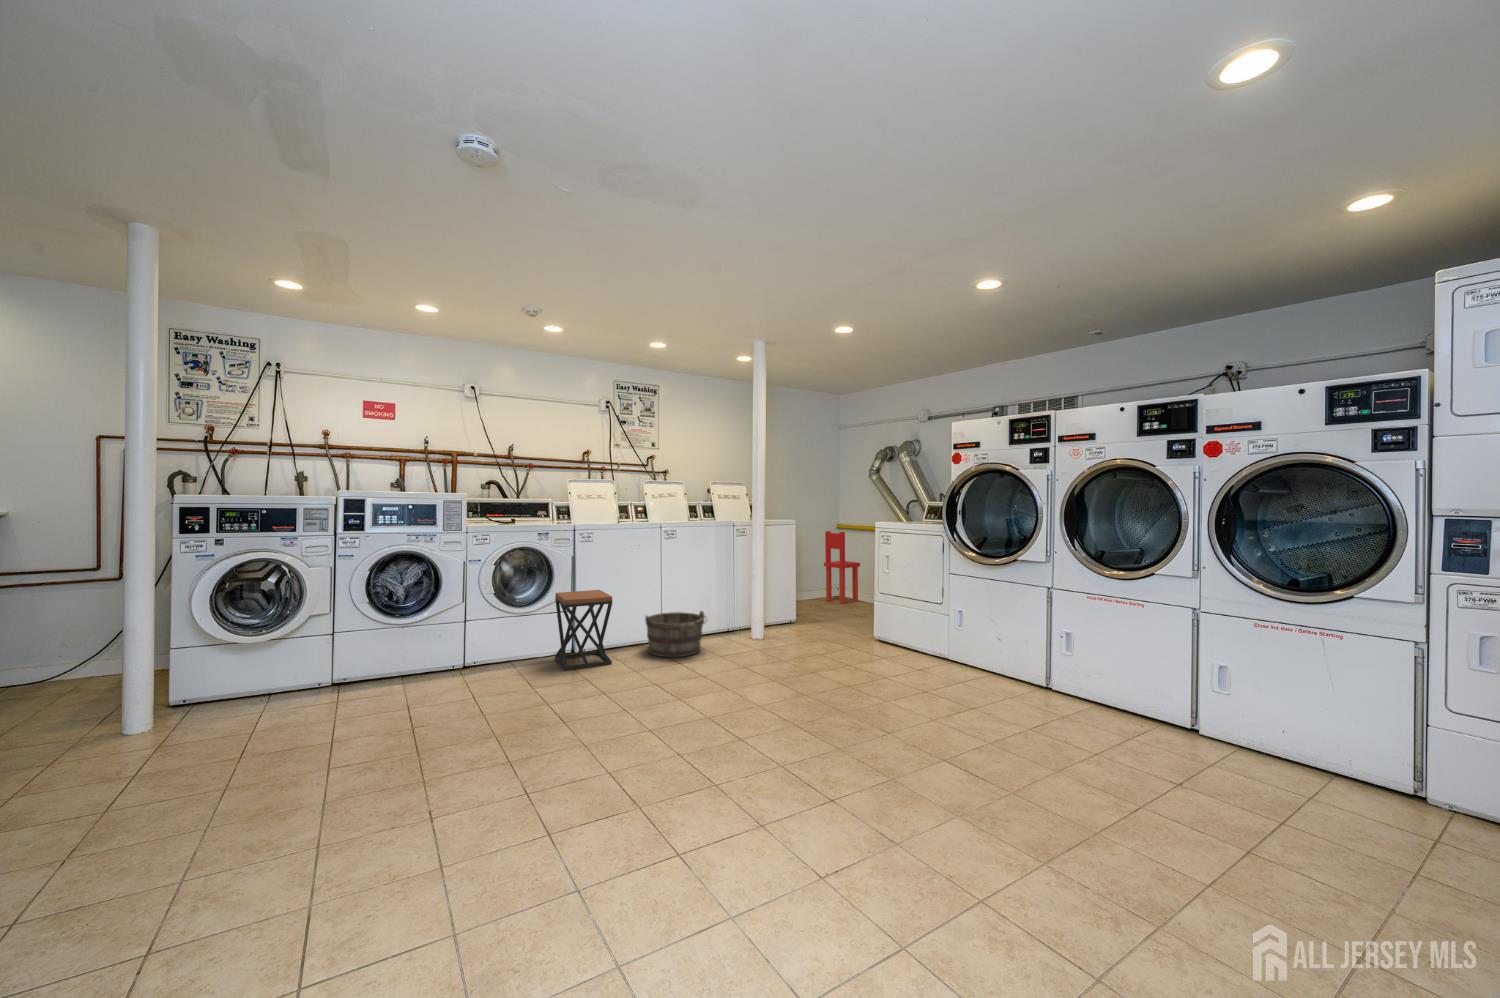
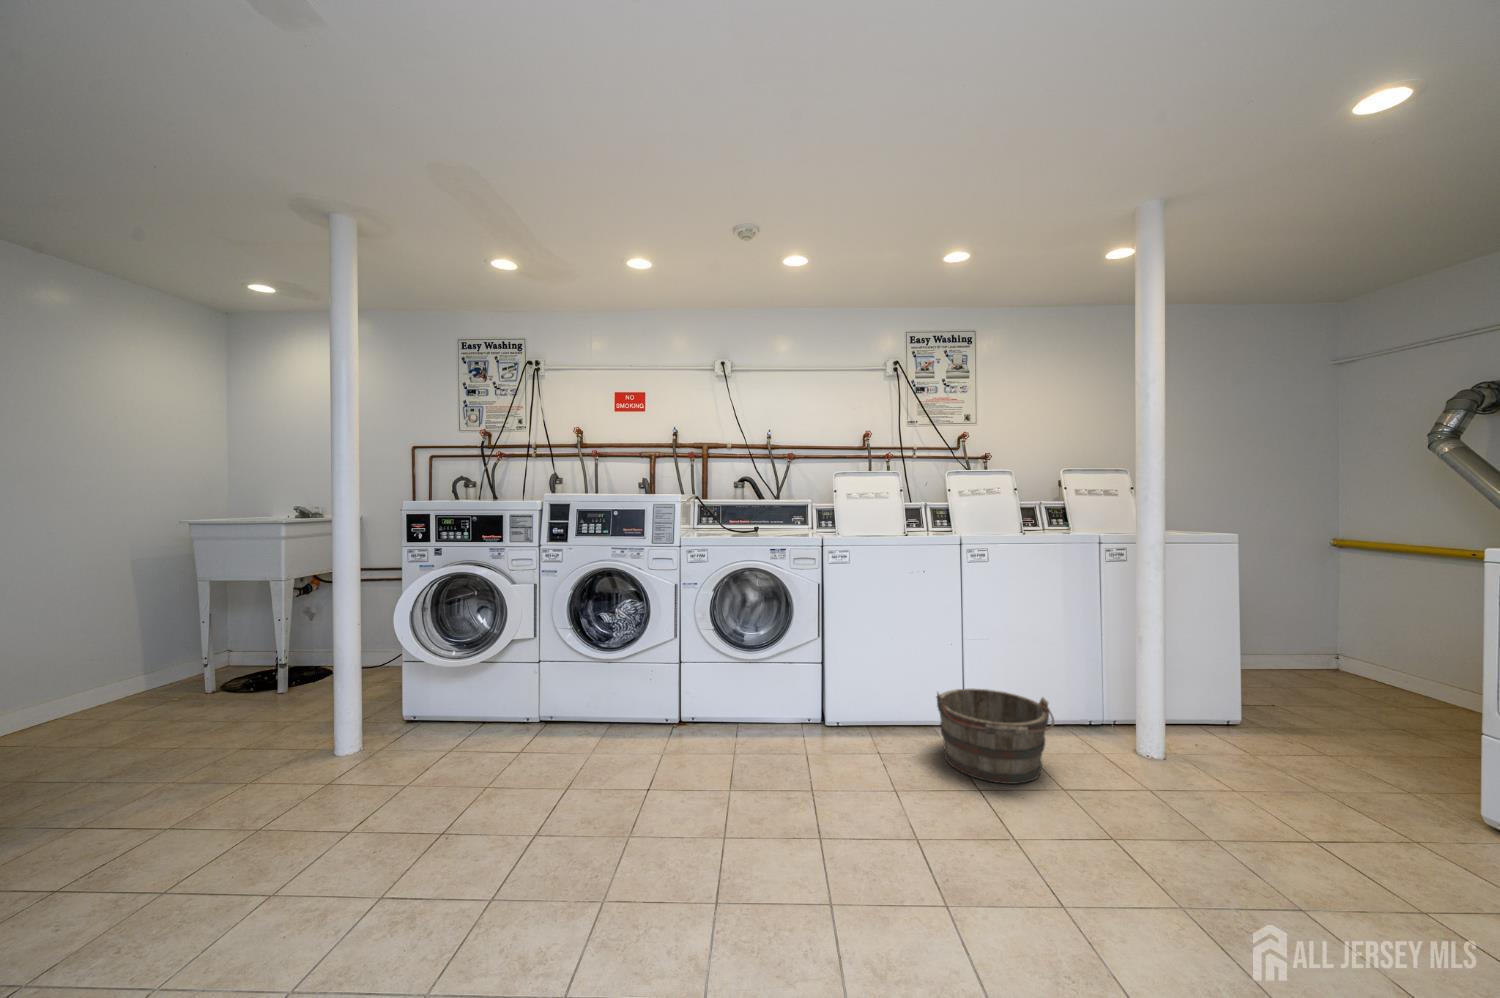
chair: present [824,531,860,604] -> none [1313,556,1416,701]
stool: present [555,590,612,671] -> none [797,639,874,771]

